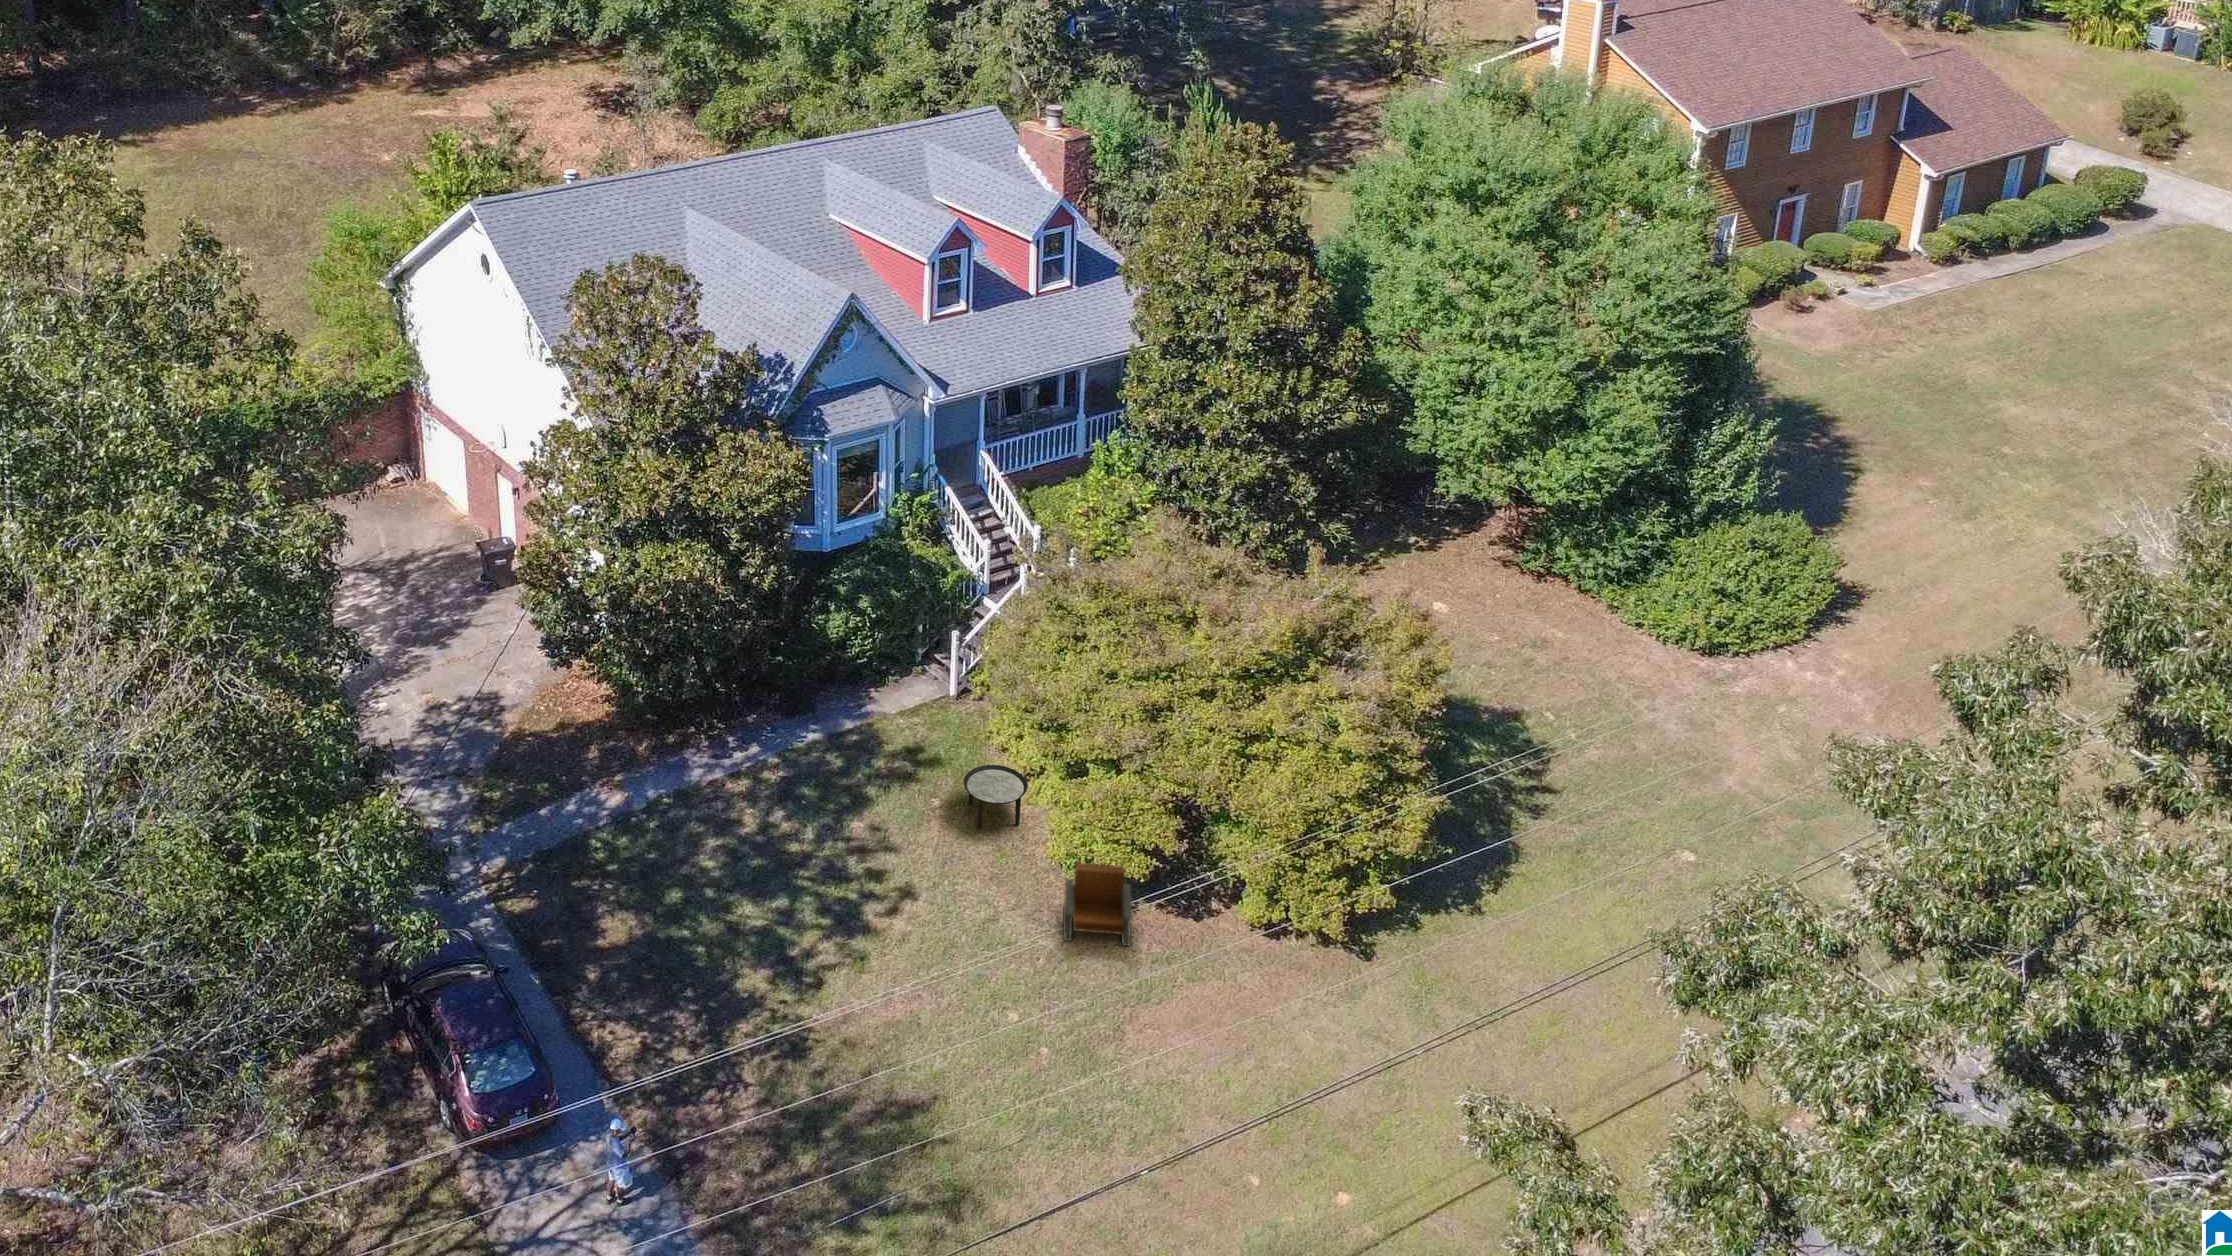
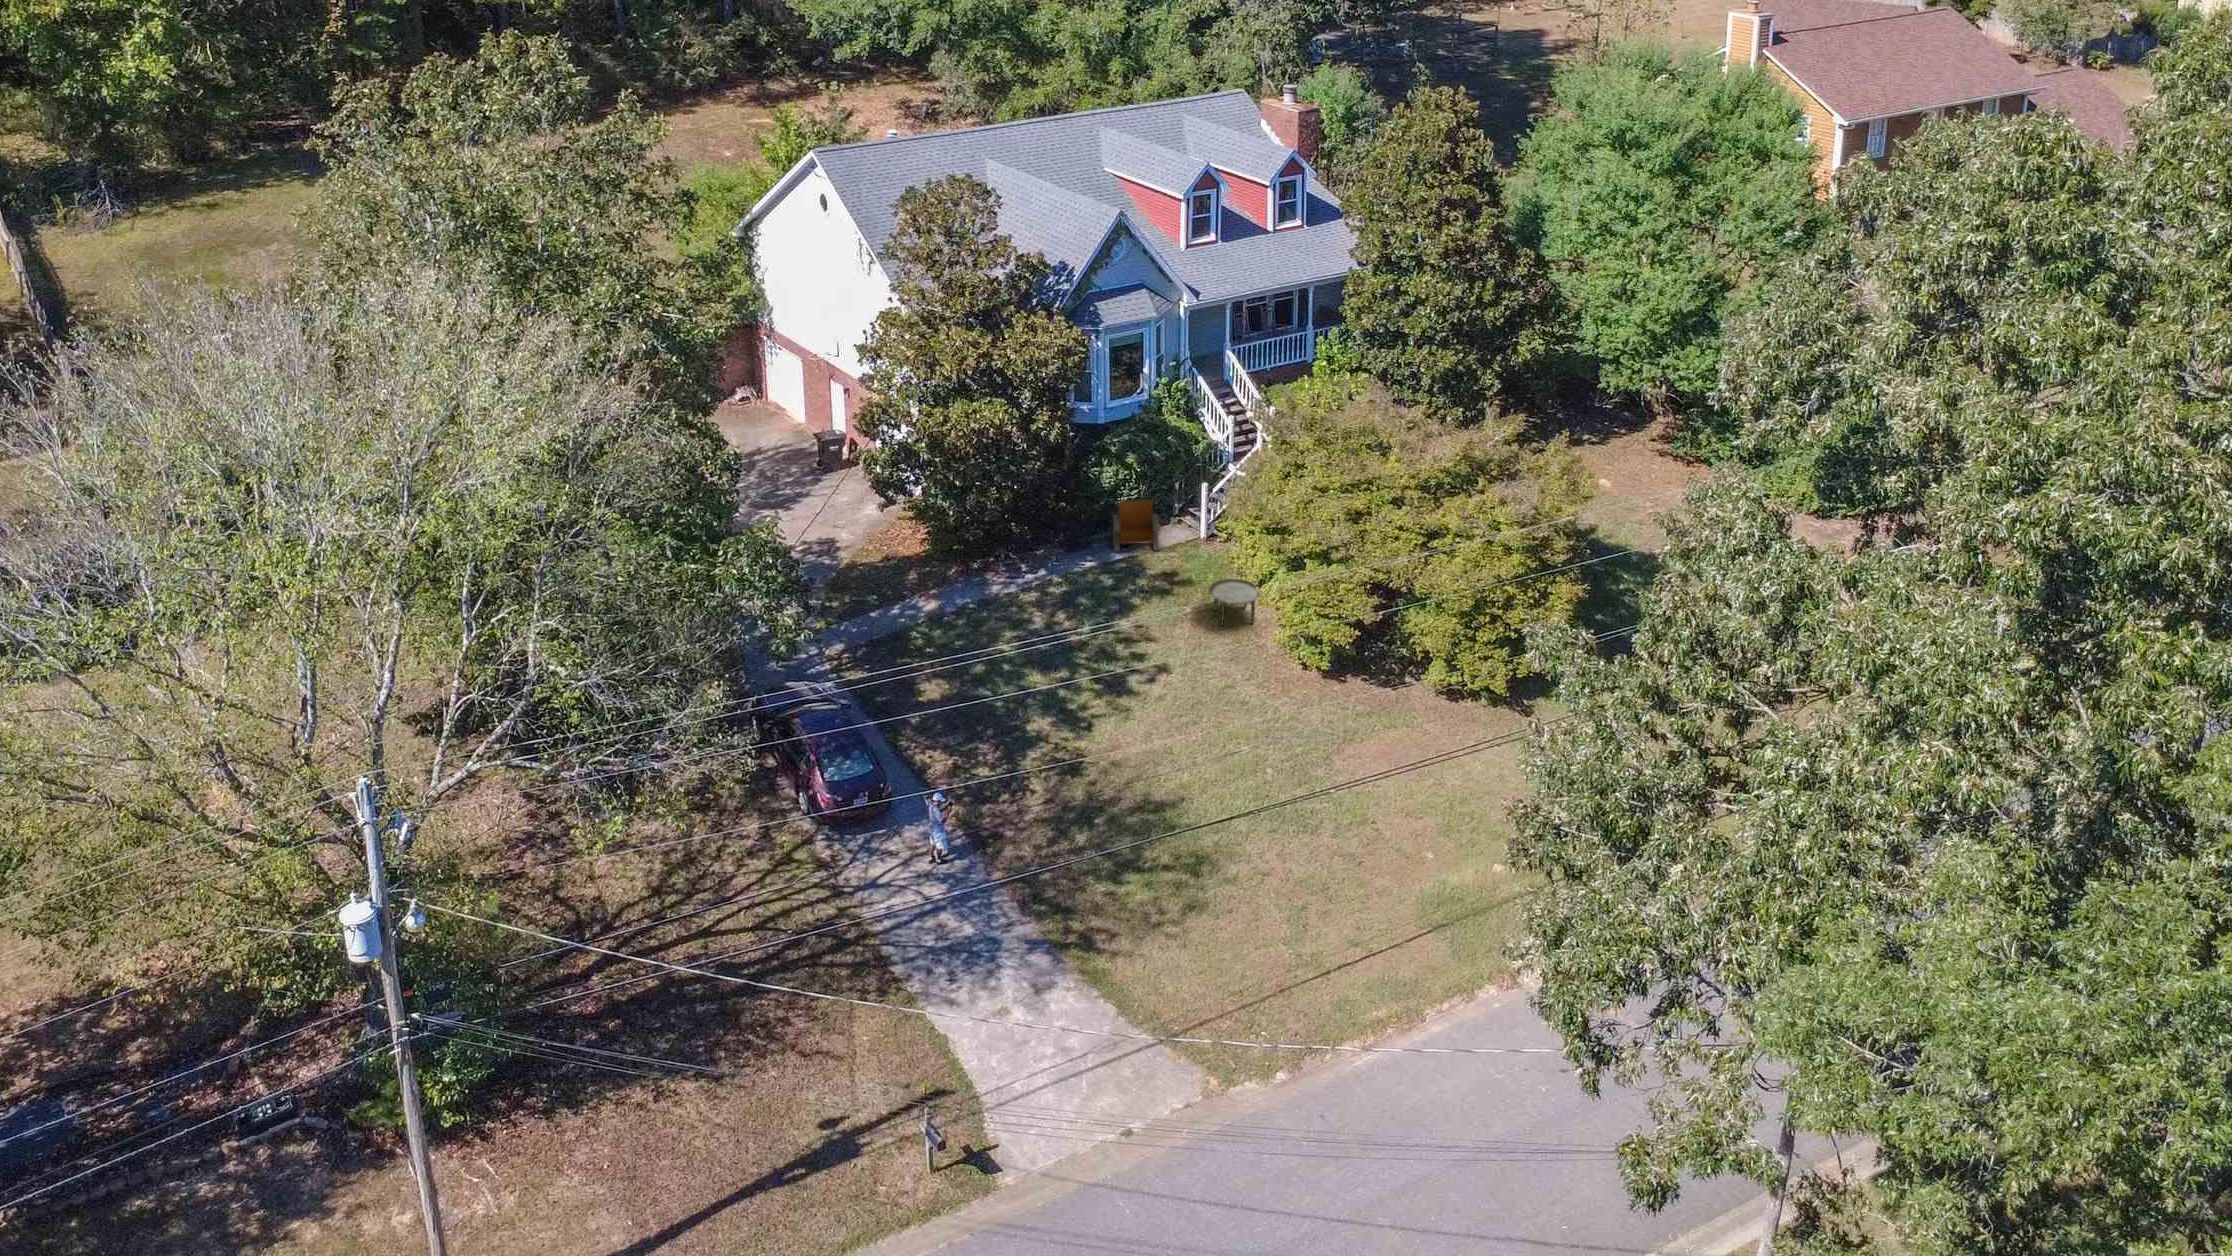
lounge chair: present [1063,863,1133,946] -> present [1113,500,1160,552]

